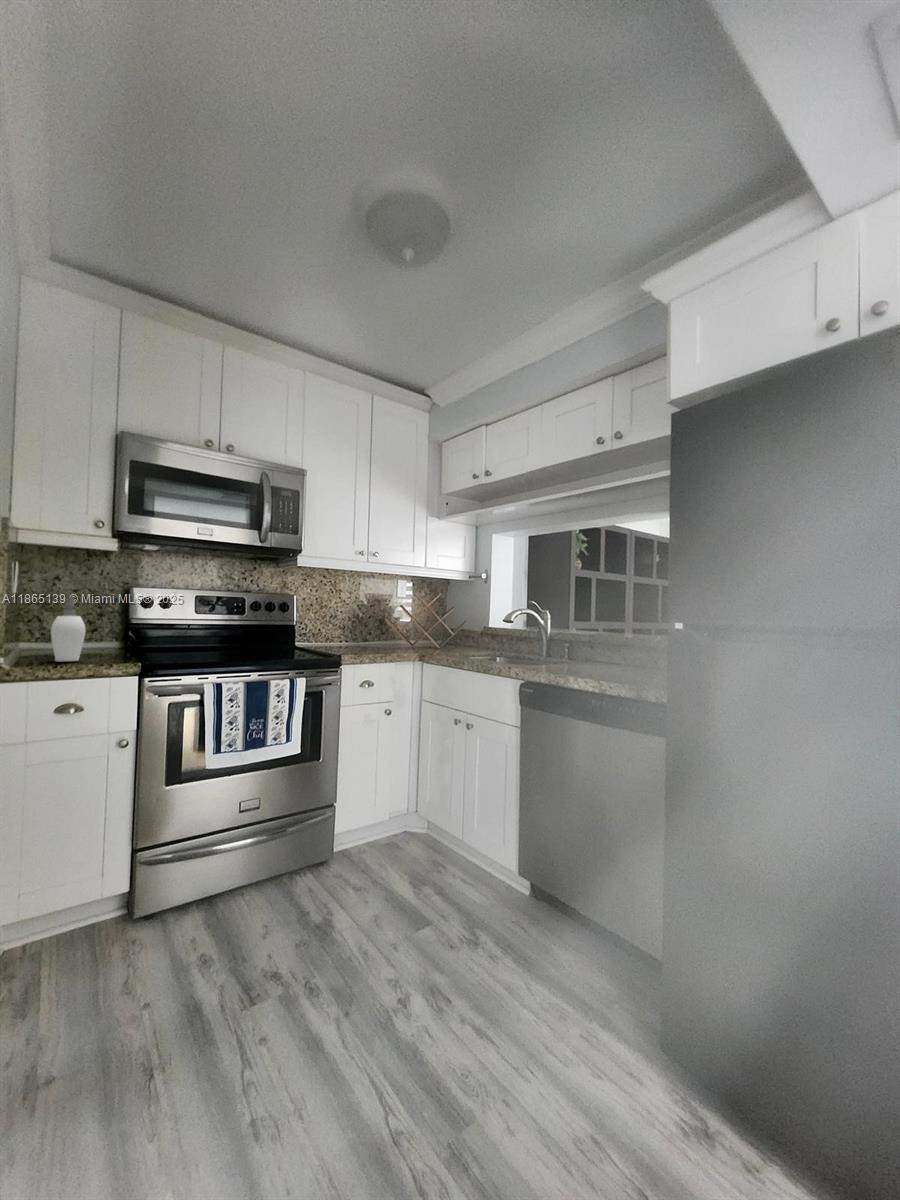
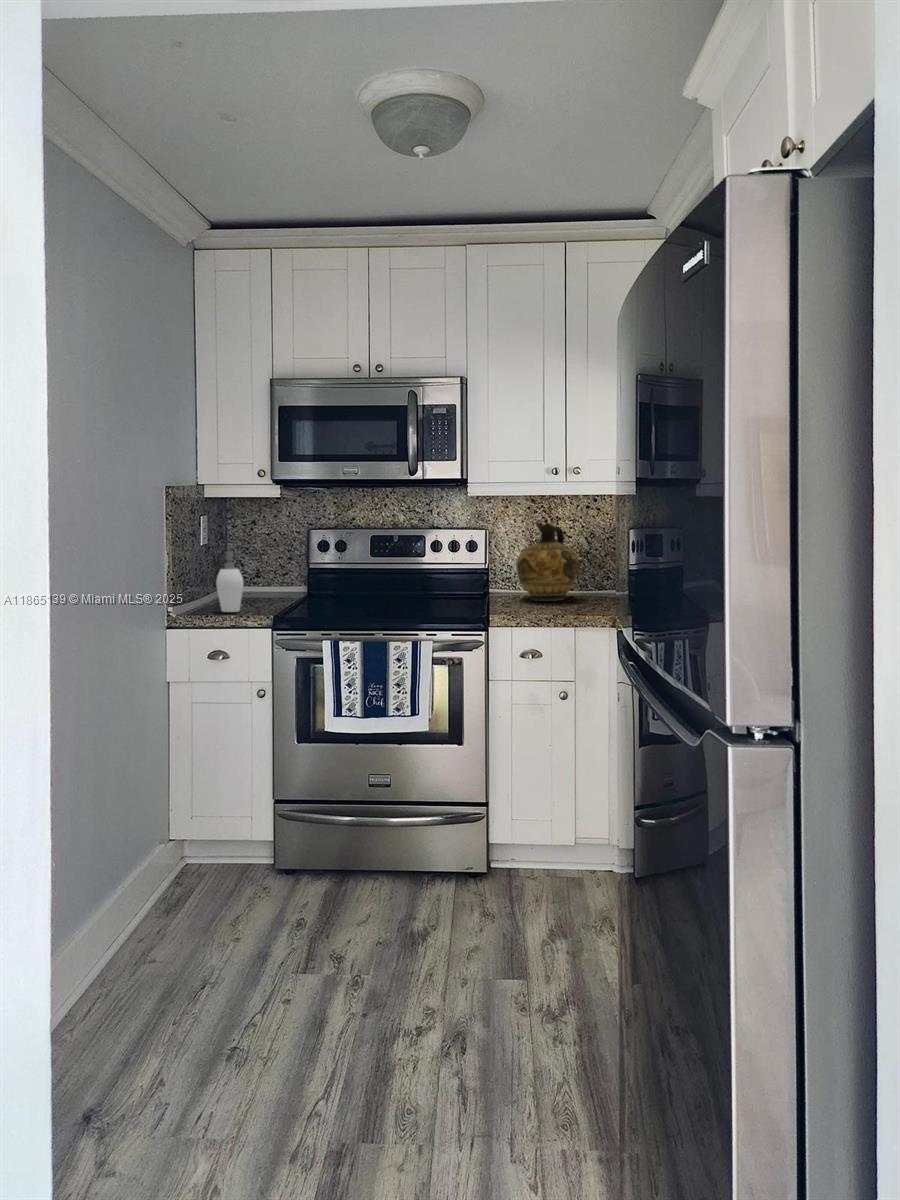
ceramic jug: none [323,589,369,646] -> present [516,522,580,601]

